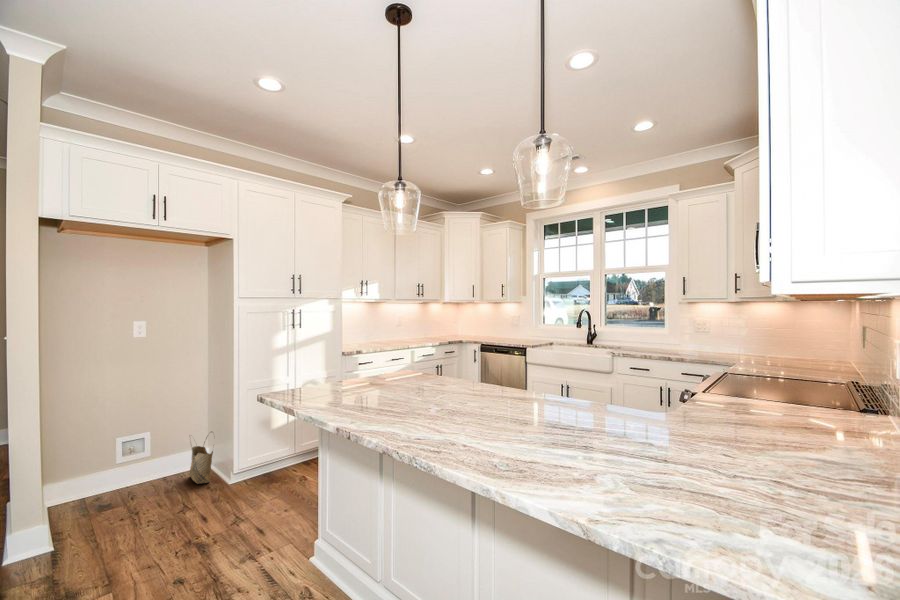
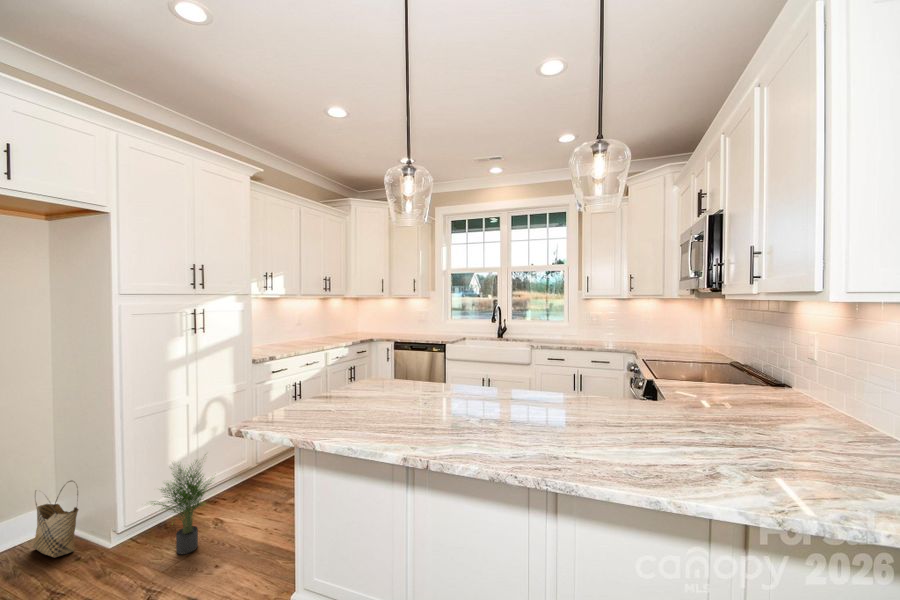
potted plant: none [240,421,297,498] -> present [152,461,211,554]

